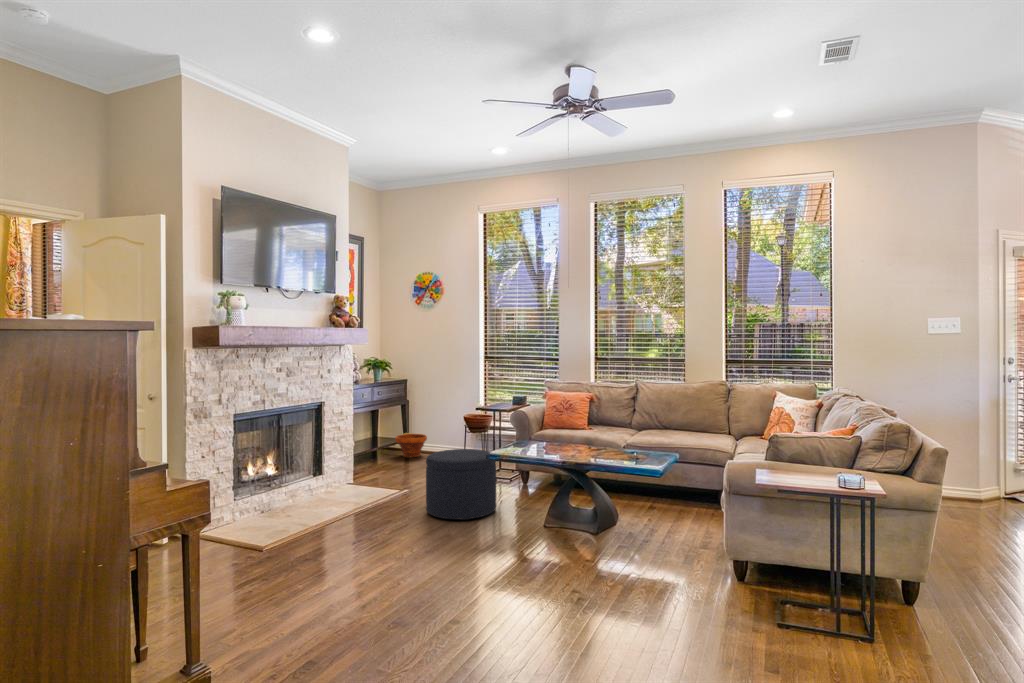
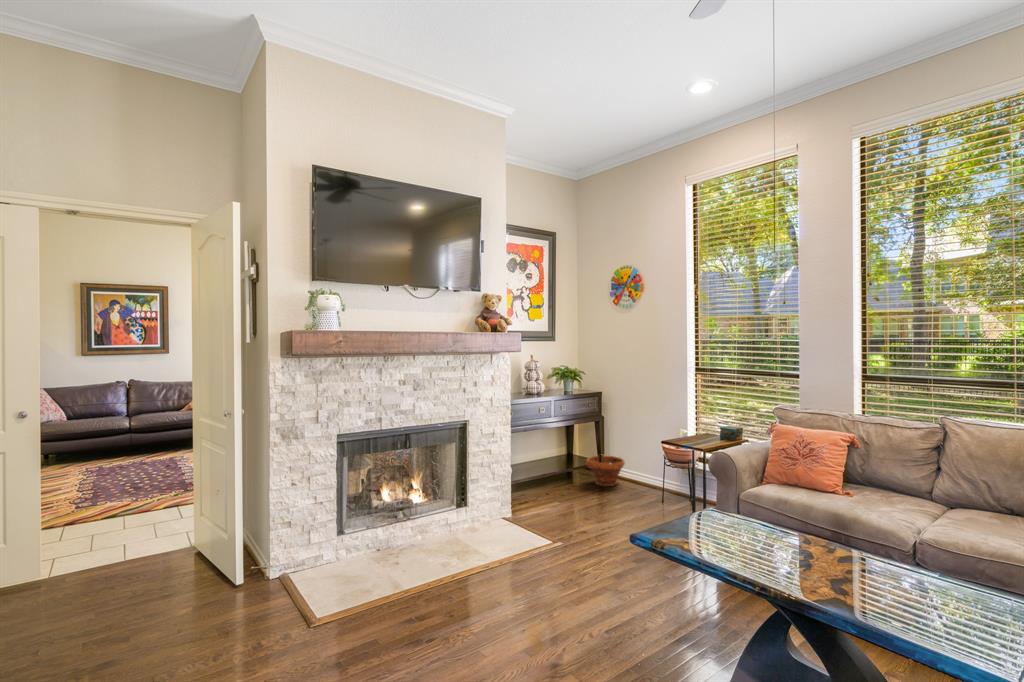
ottoman: present [426,449,496,520] -> none [551,509,667,647]

